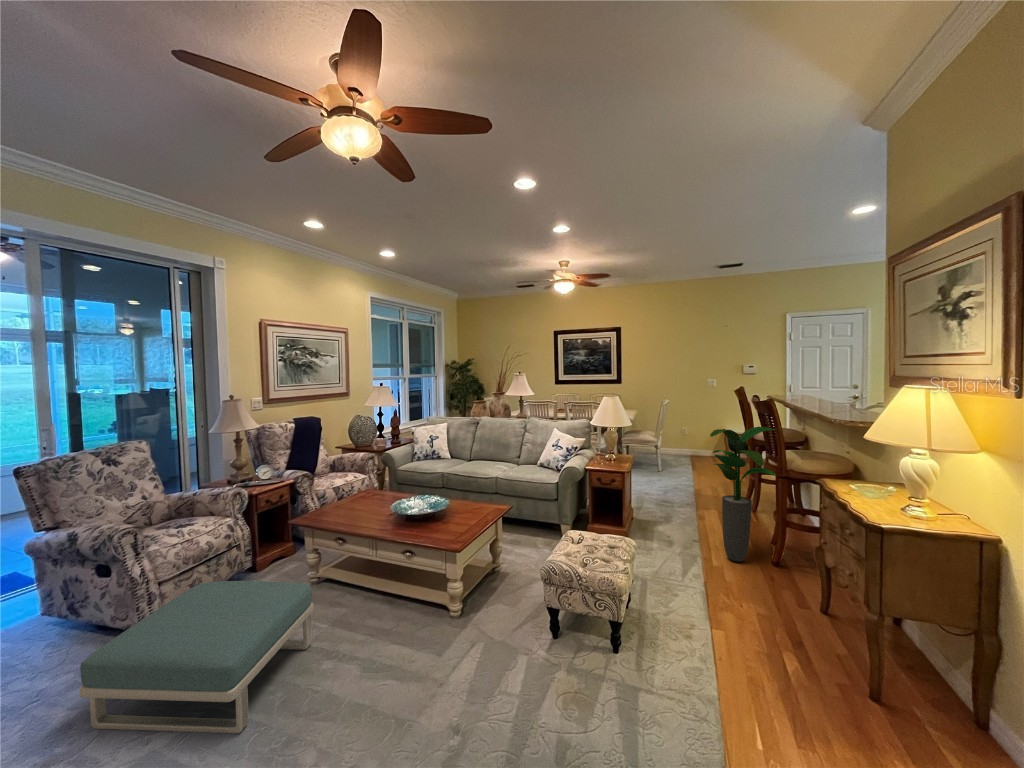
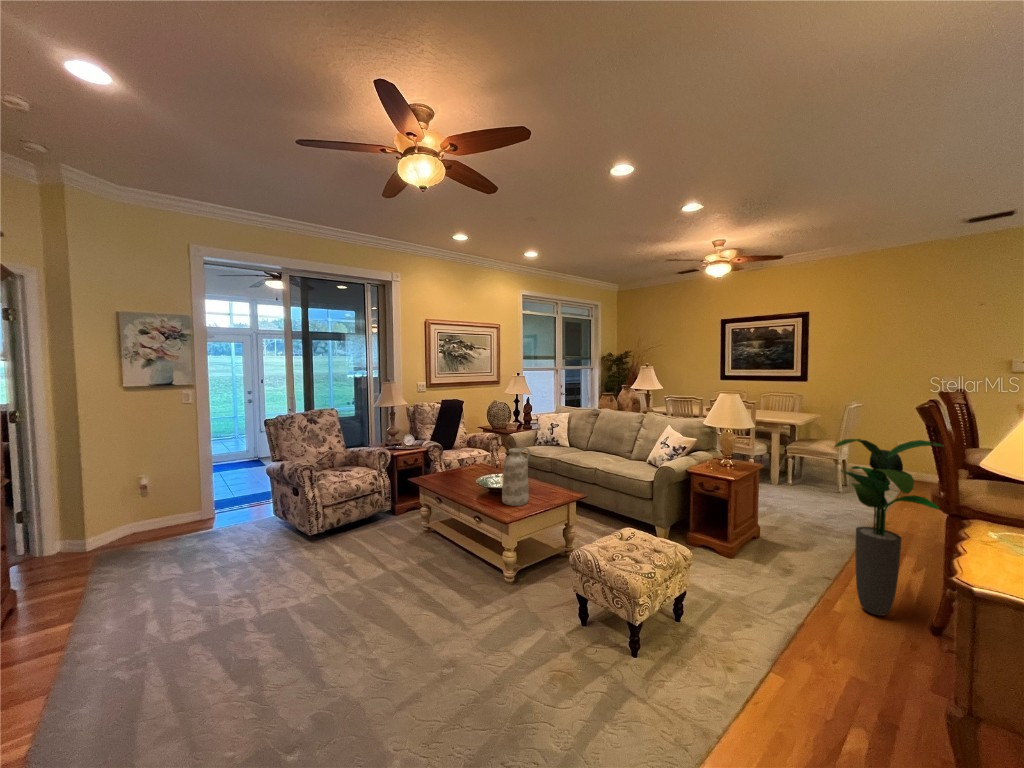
vase: none [435,464,464,531] -> present [502,447,530,506]
footstool: present [80,581,314,733] -> none [254,511,399,615]

